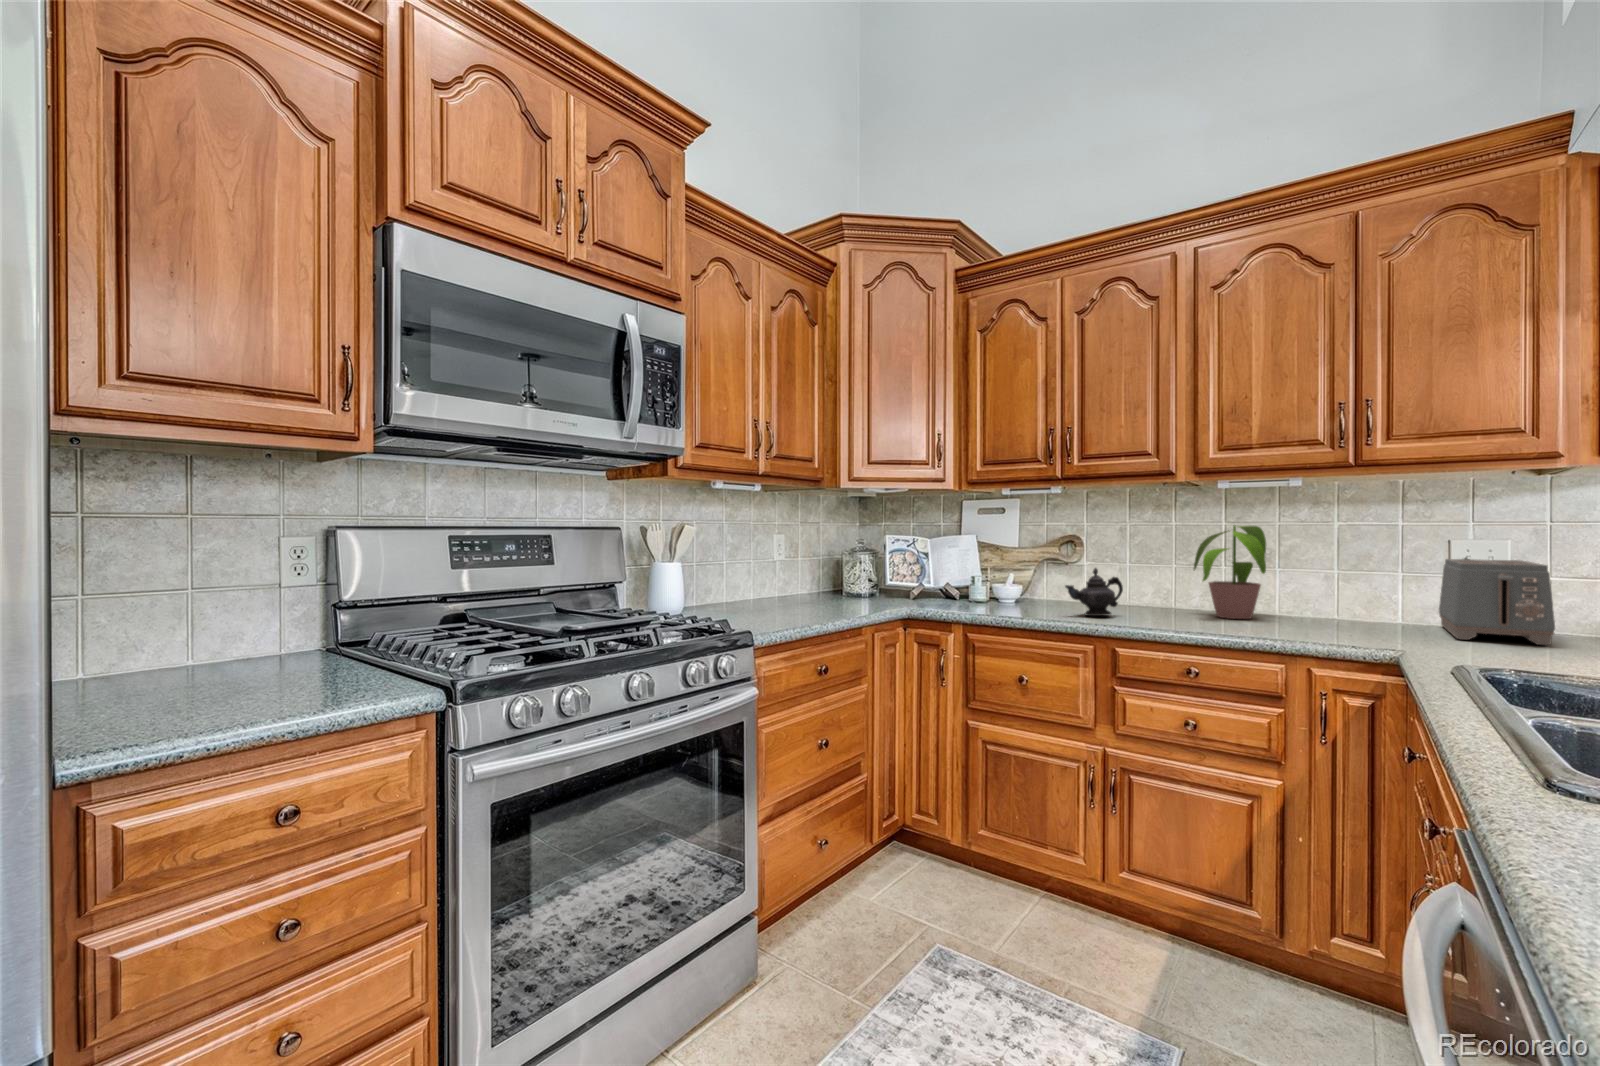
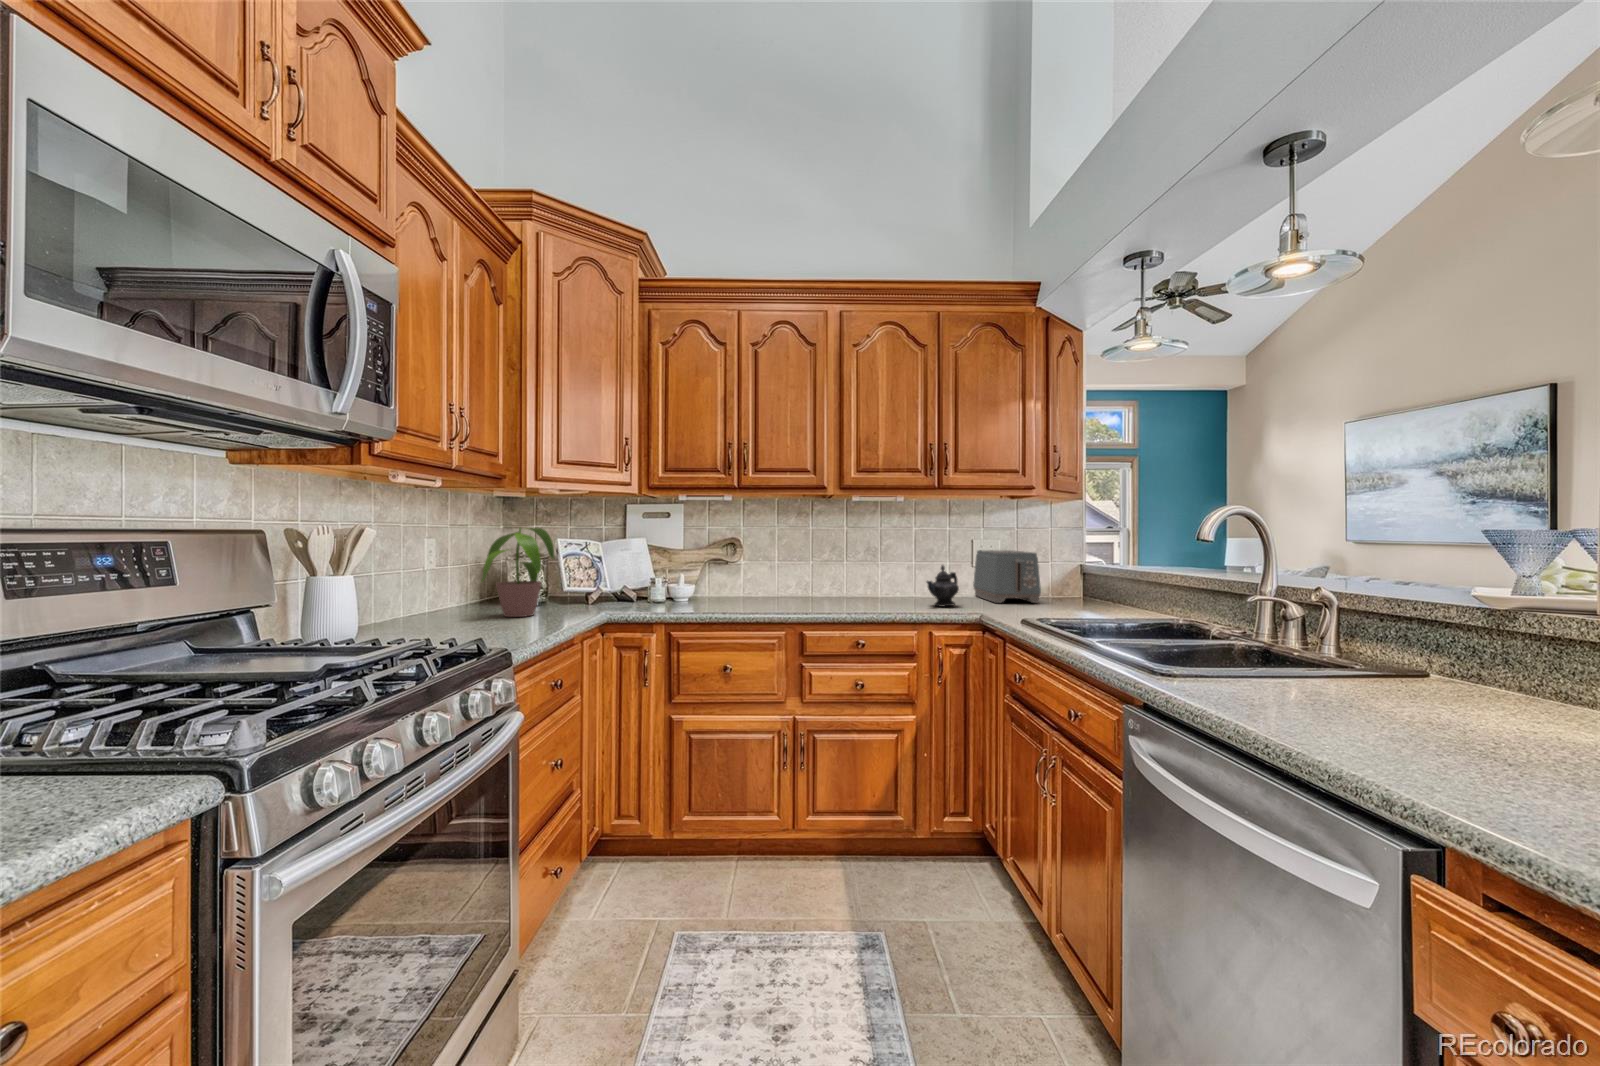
potted plant: present [1194,526,1266,619] -> present [481,528,554,617]
teapot: present [1065,568,1123,616] -> present [927,565,959,606]

